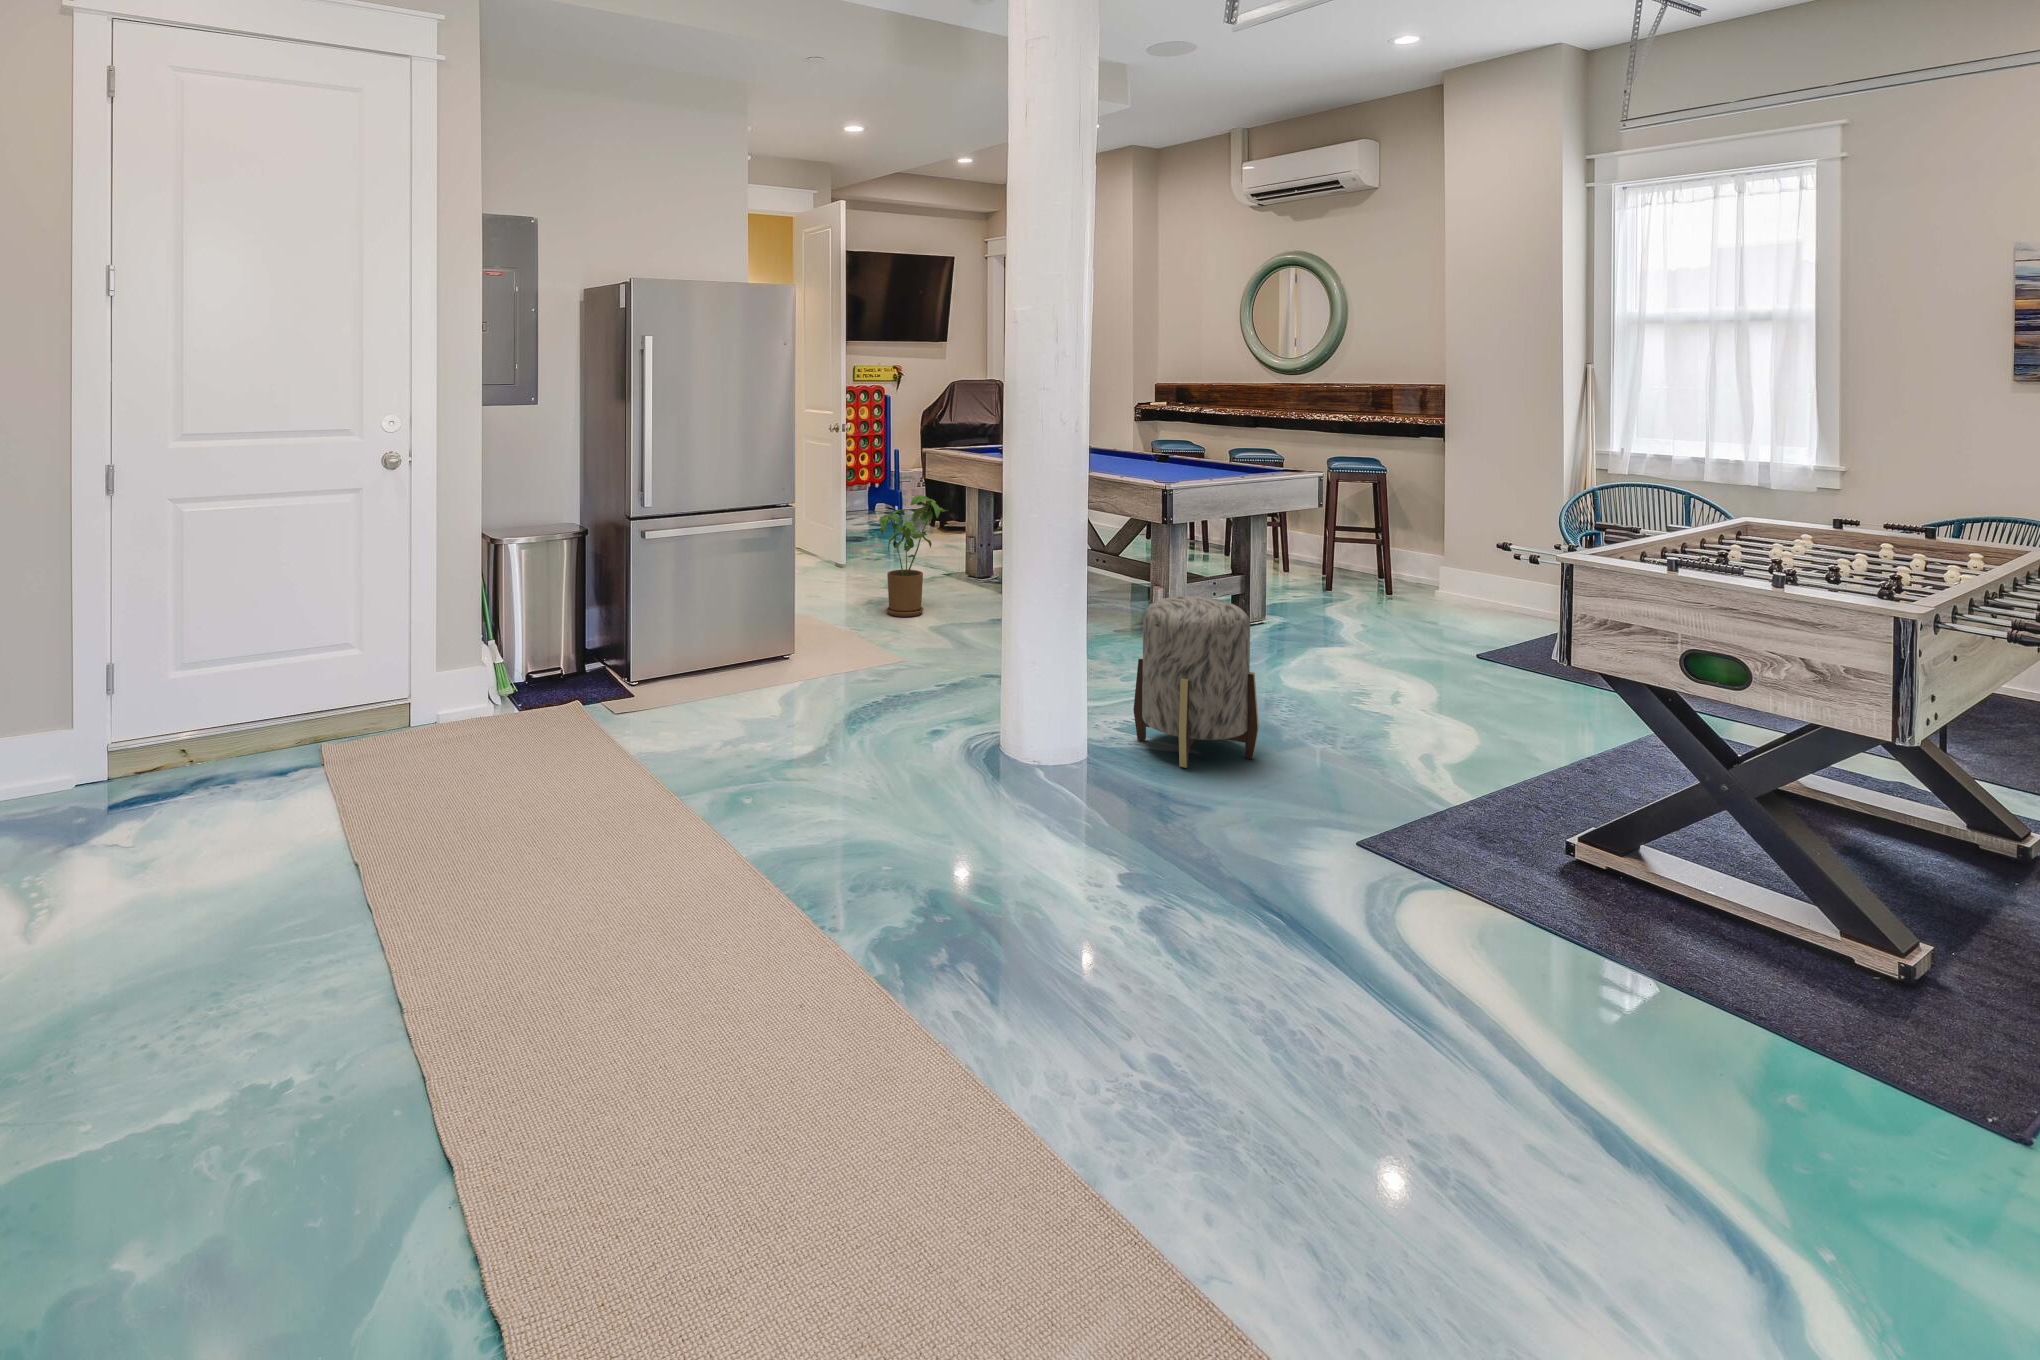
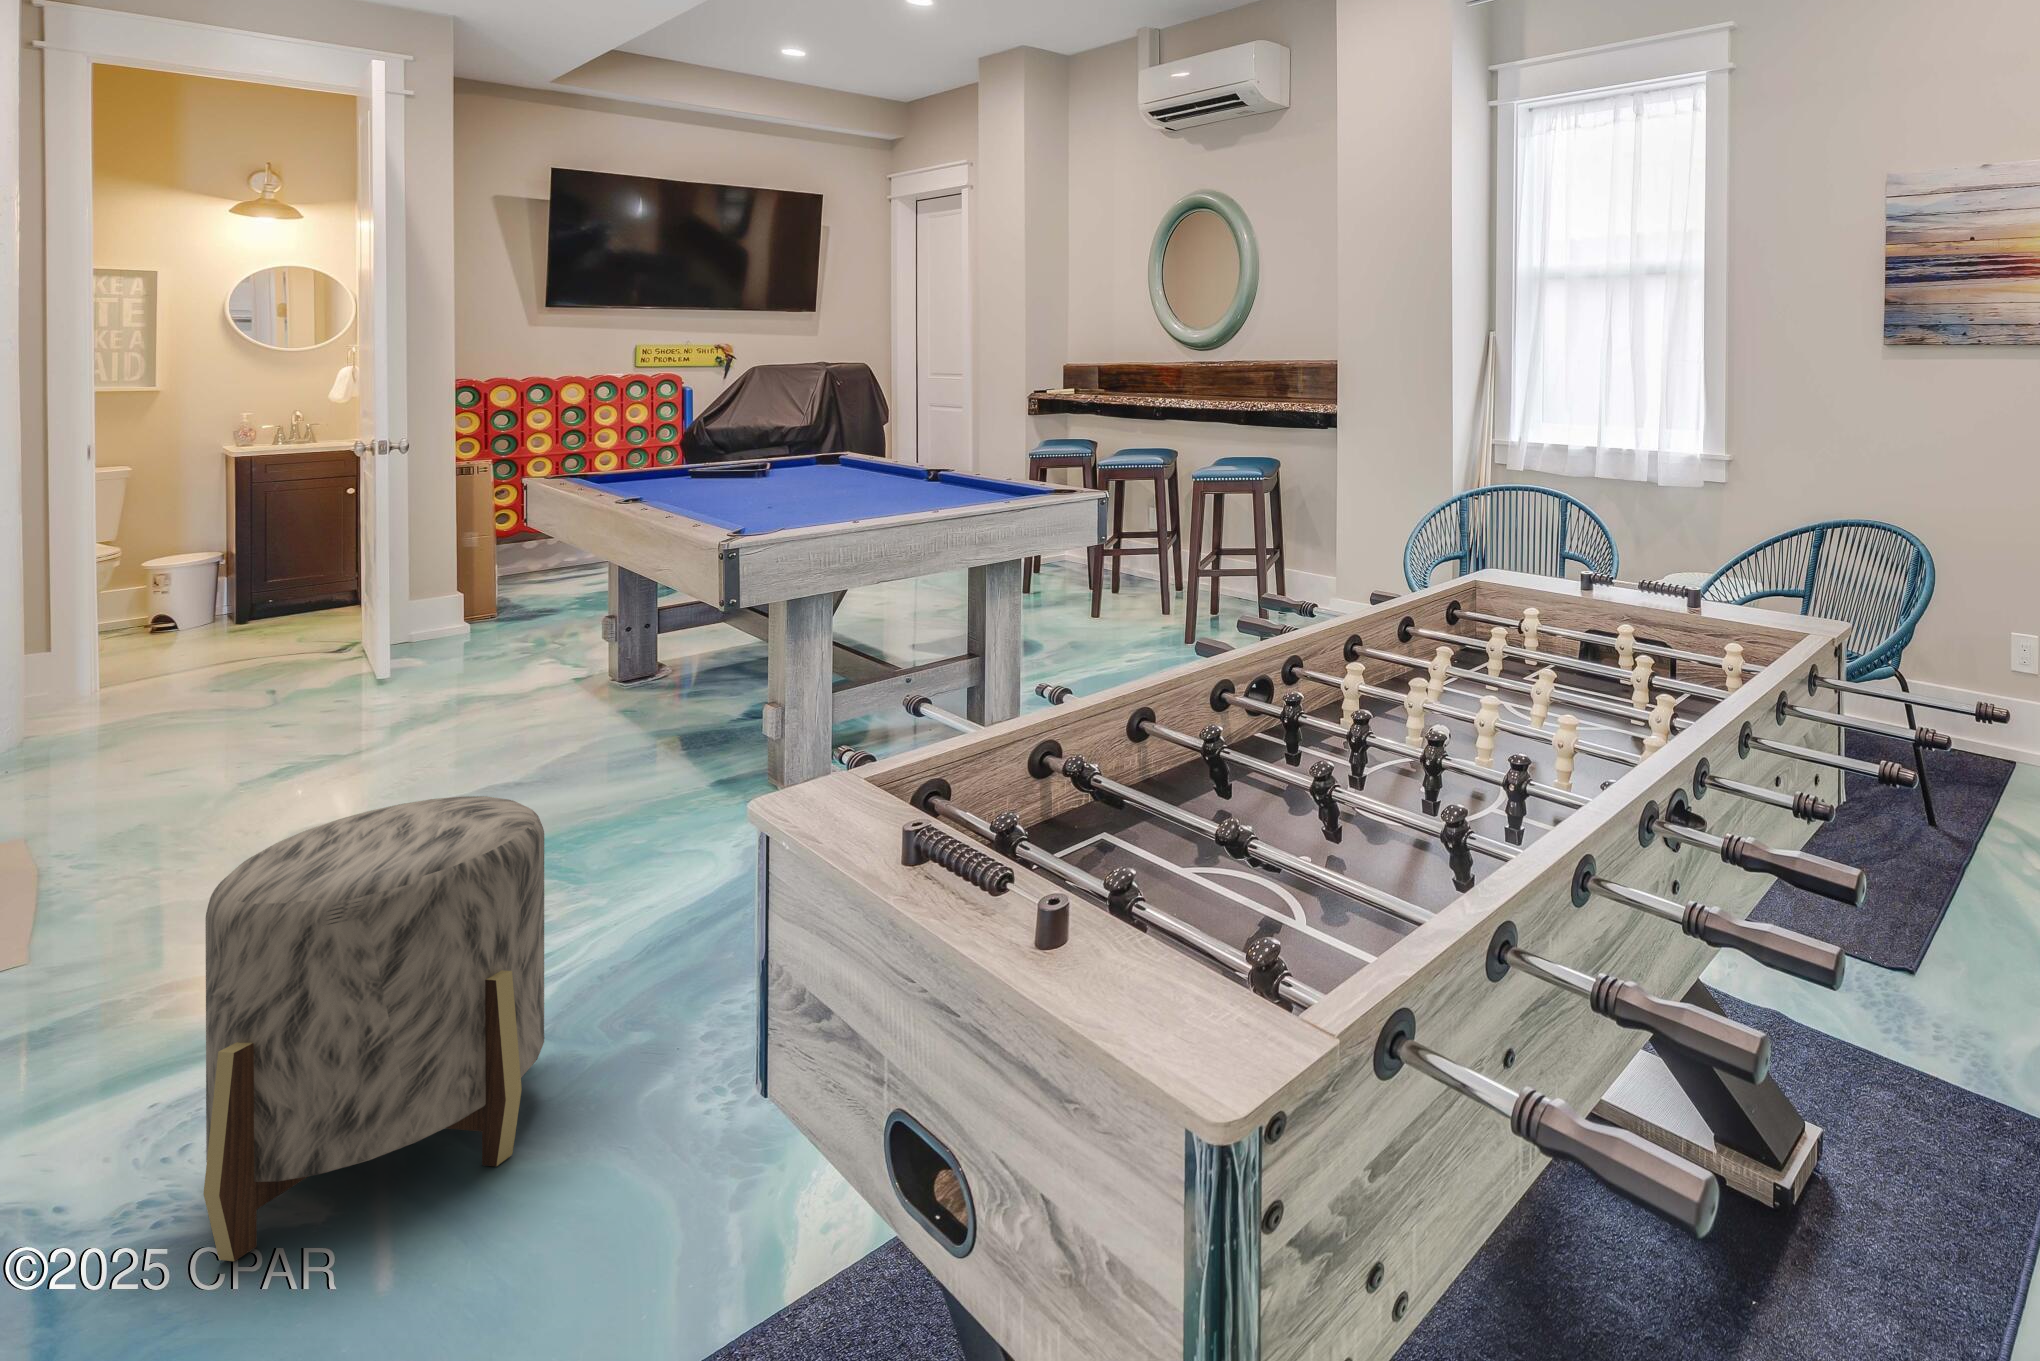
house plant: present [879,495,947,617] -> none [275,555,455,779]

